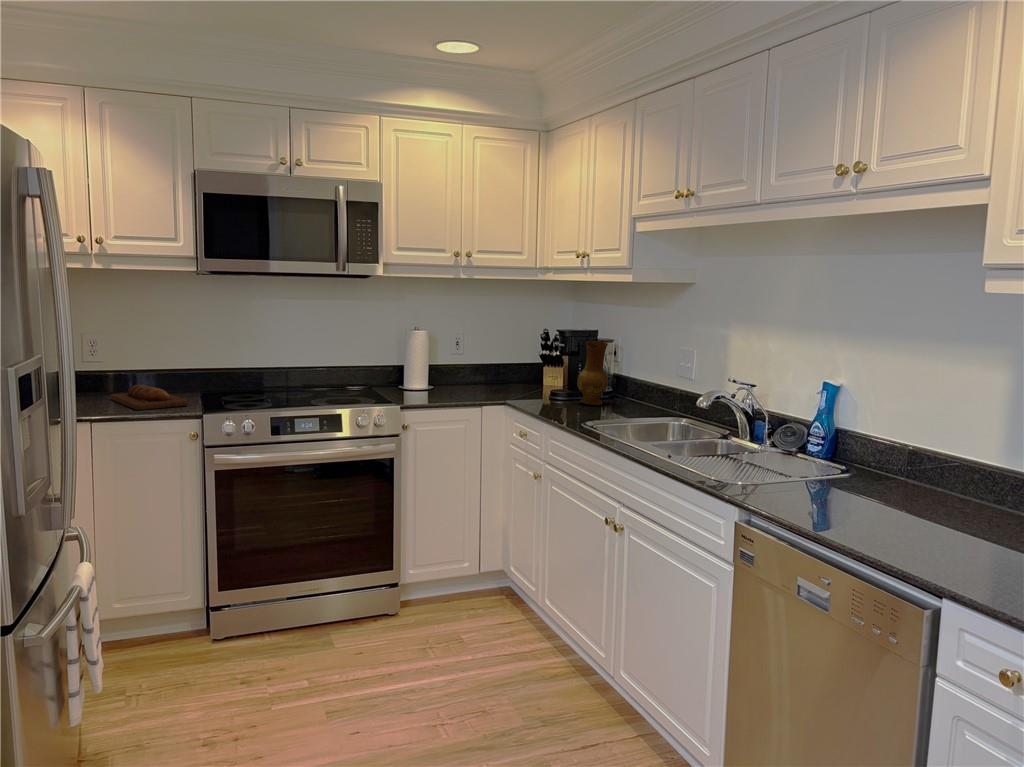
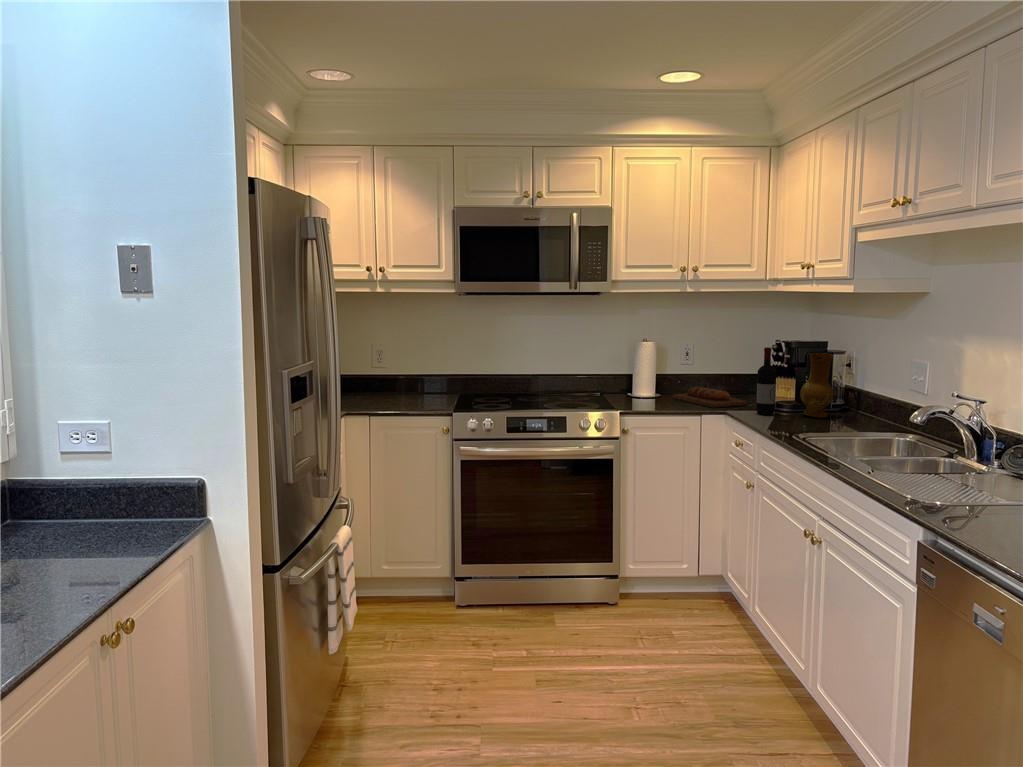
wine bottle: none [536,336,555,404] -> present [756,347,776,415]
bread loaf: present [110,385,188,410] -> present [673,387,747,408]

